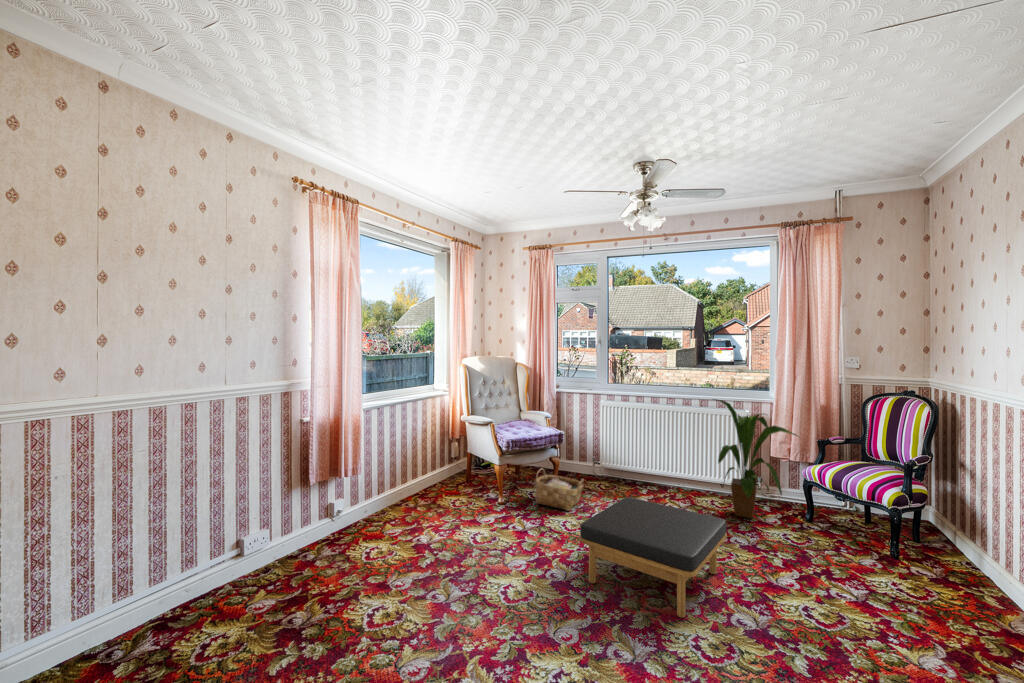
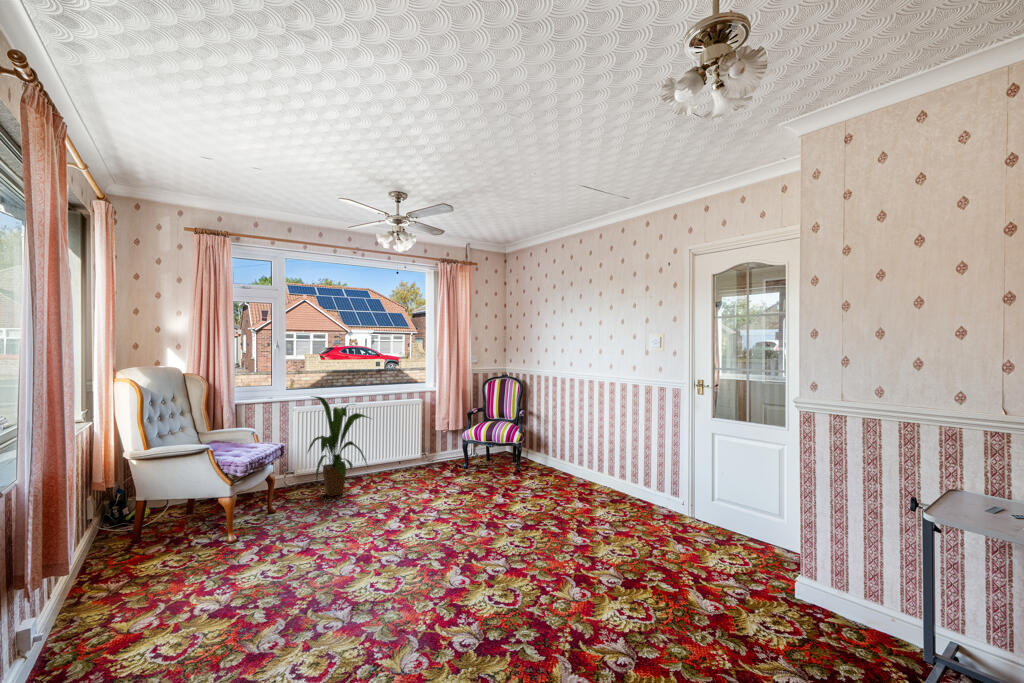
woven basket: present [534,468,584,511] -> none [93,507,172,559]
ottoman: present [580,497,727,618] -> none [240,493,364,596]

